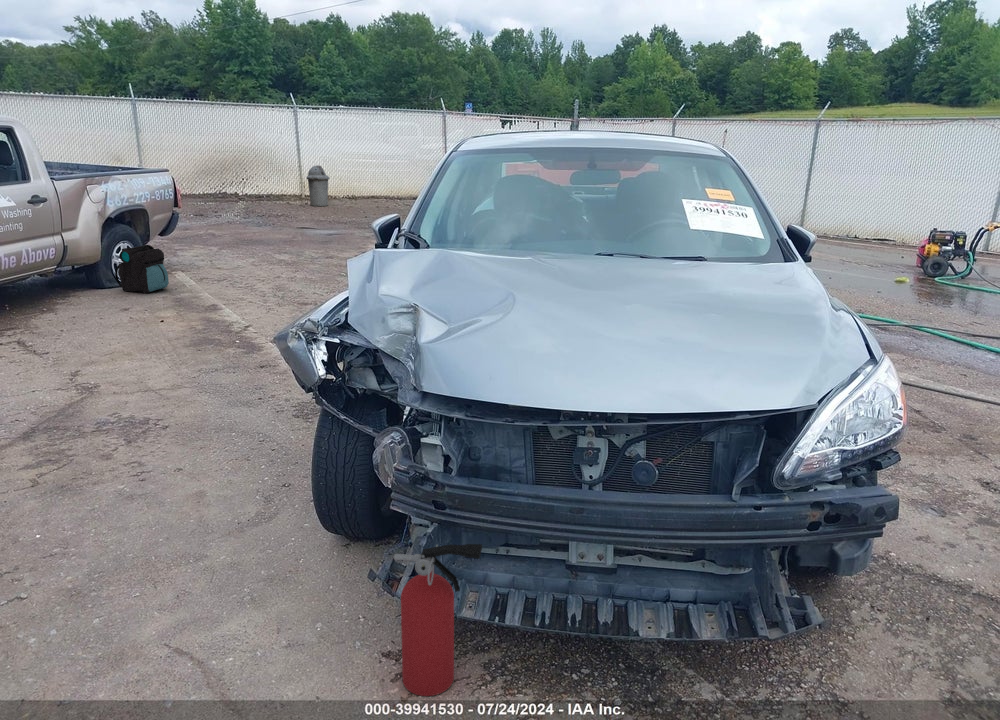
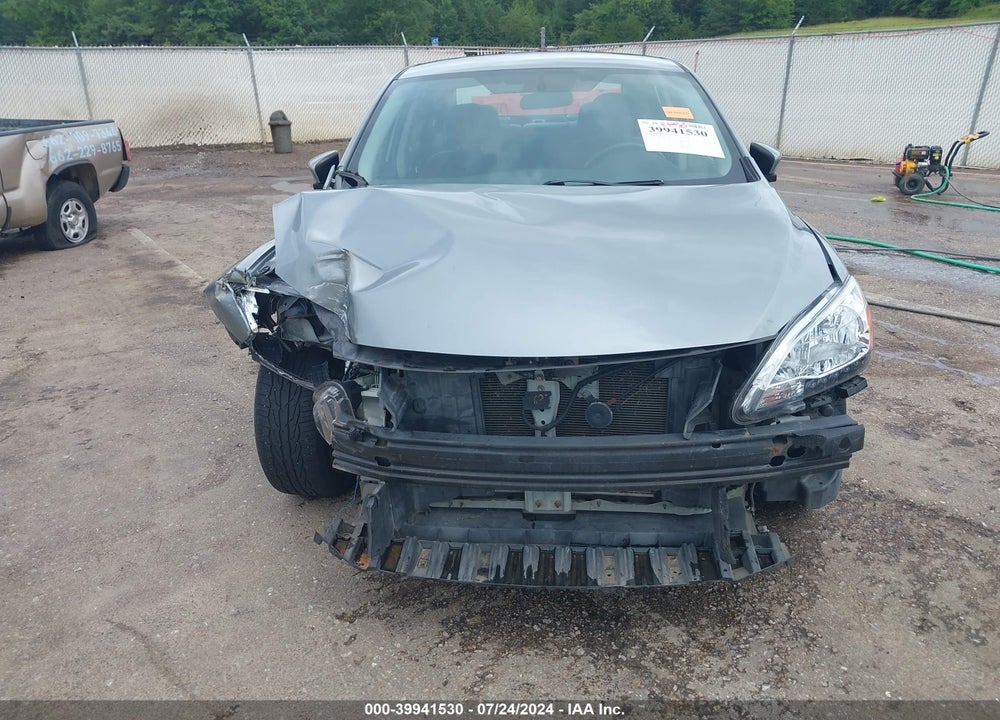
backpack: present [115,245,169,293] -> none [67,201,124,252]
fire extinguisher: present [394,544,482,696] -> none [337,500,429,658]

